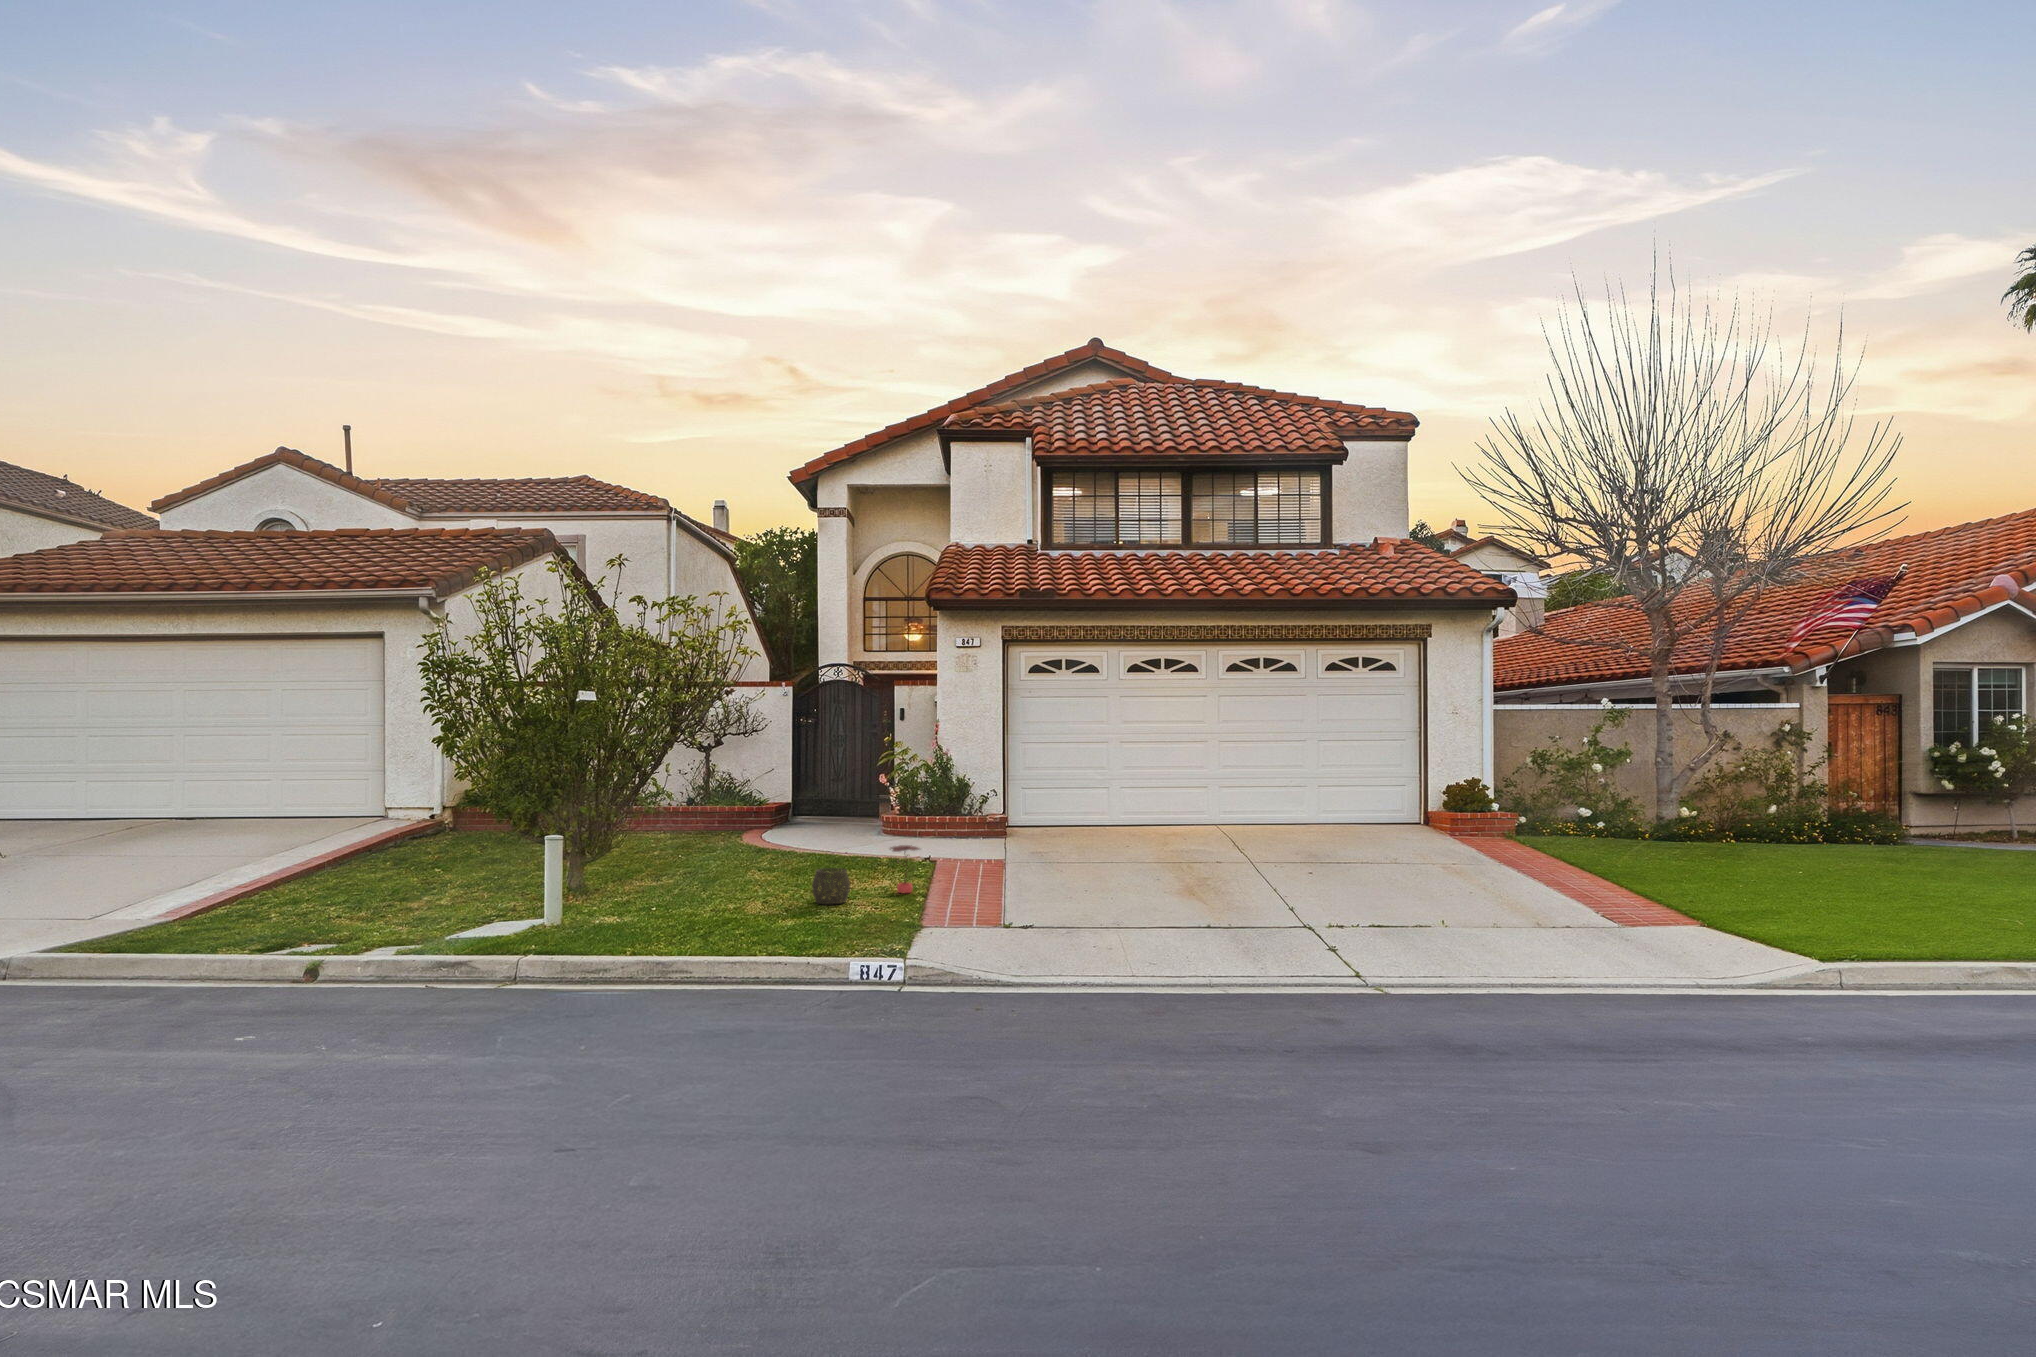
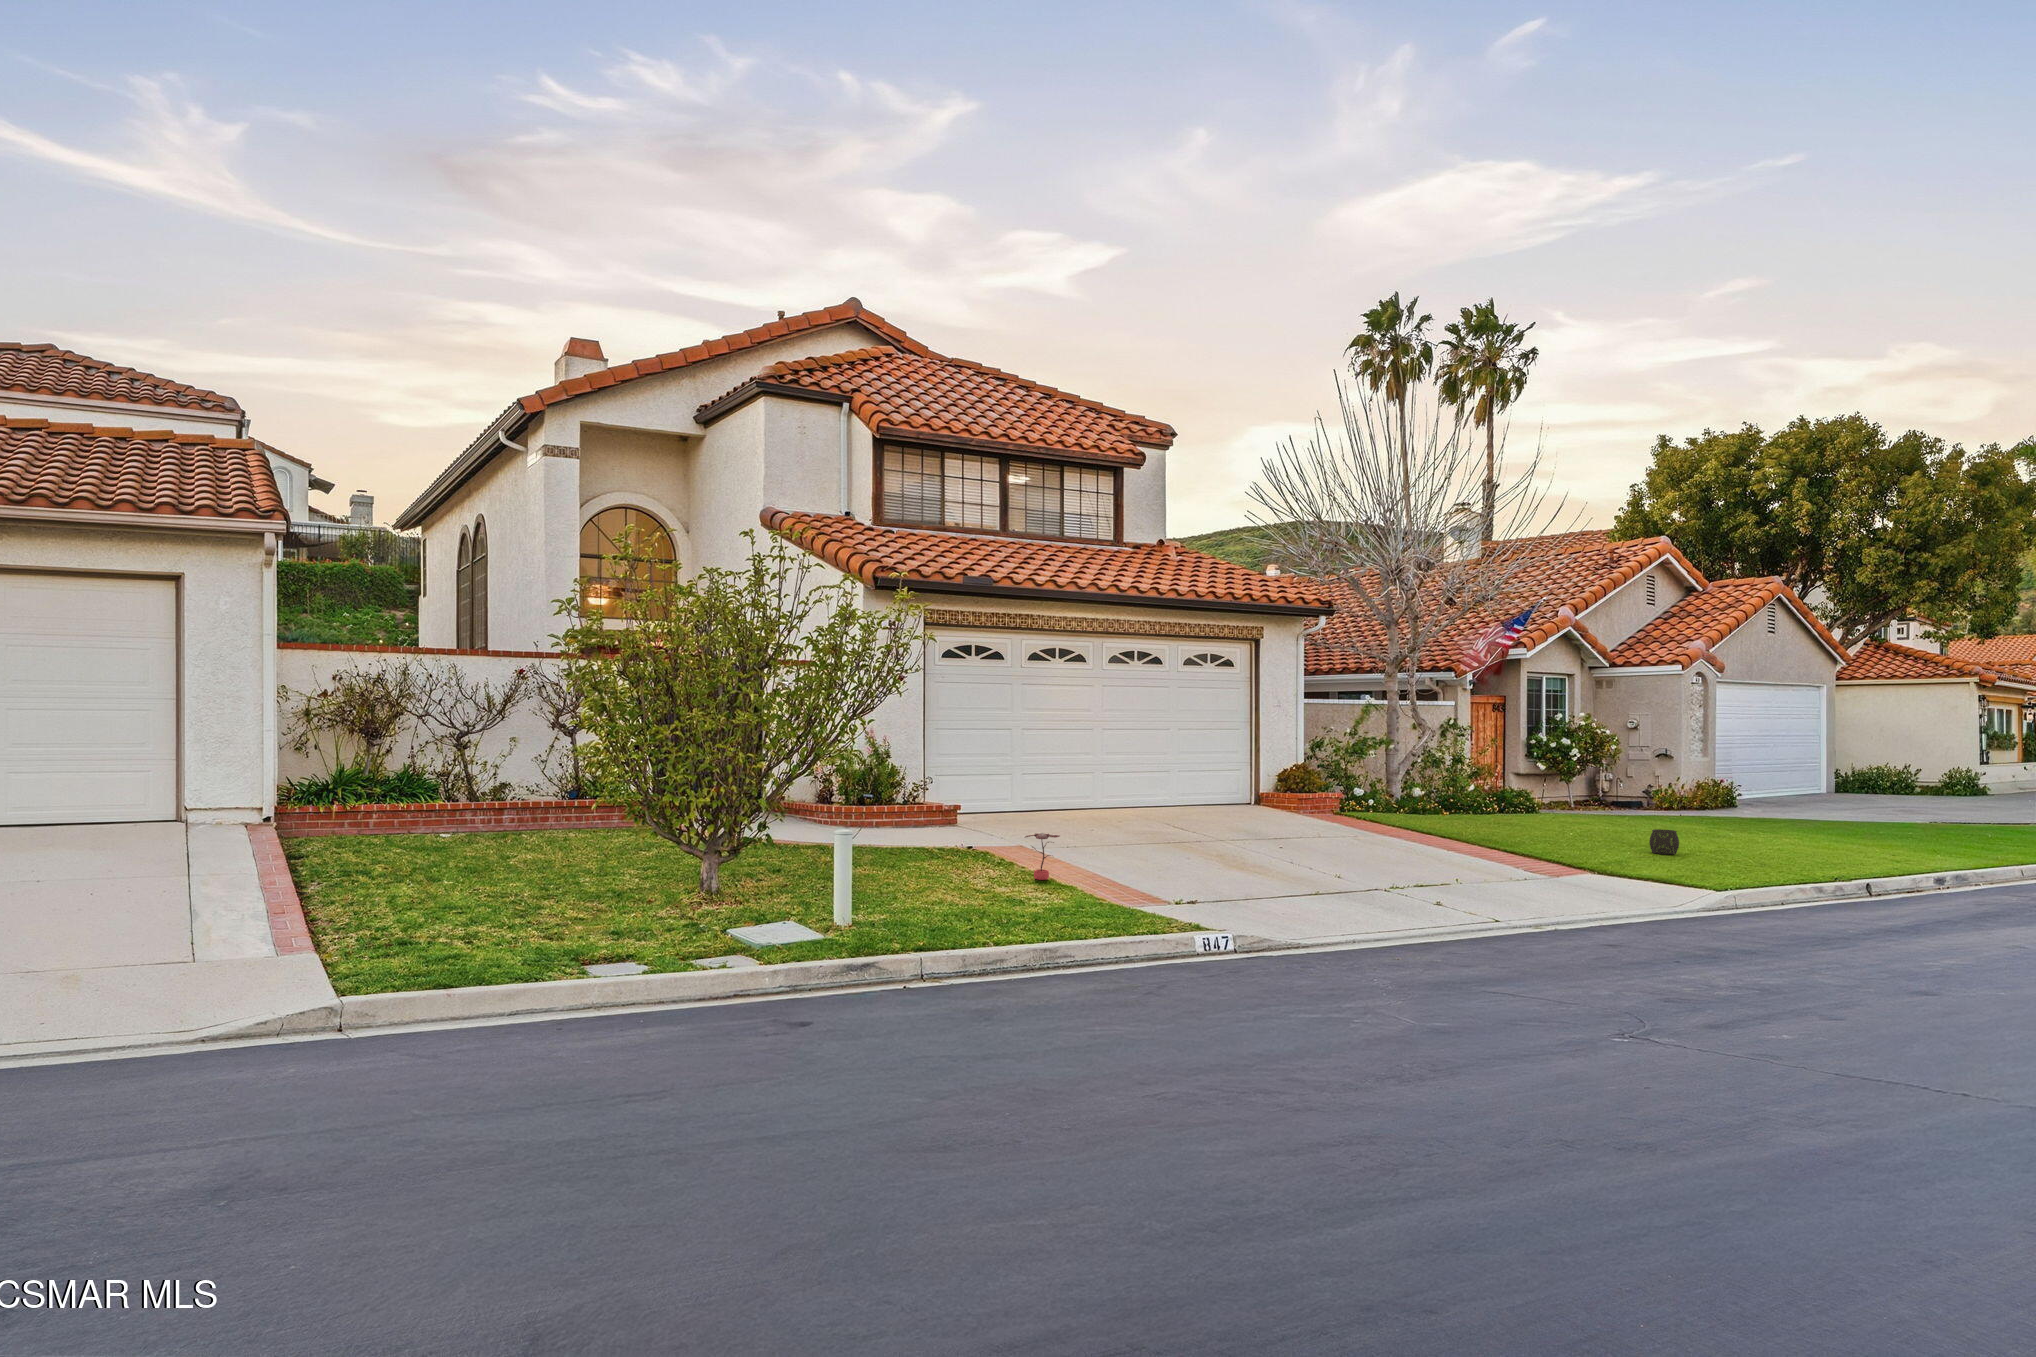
woven basket: present [812,868,850,905] -> present [1649,829,1679,855]

